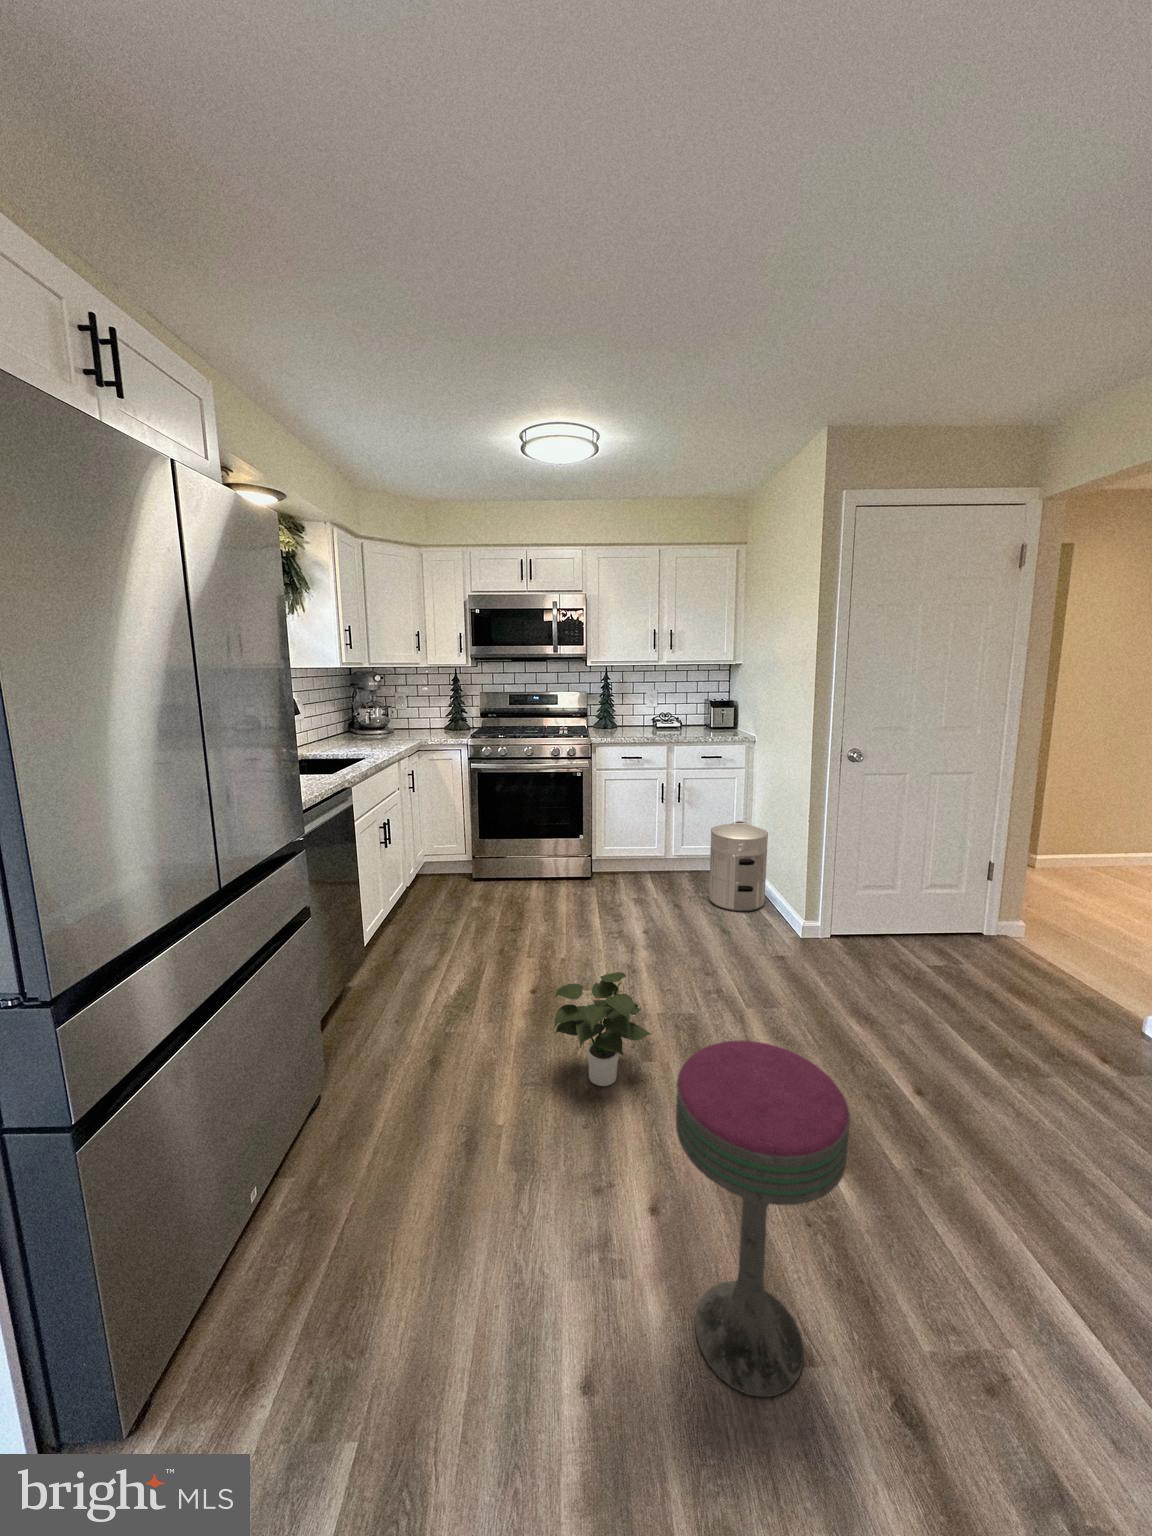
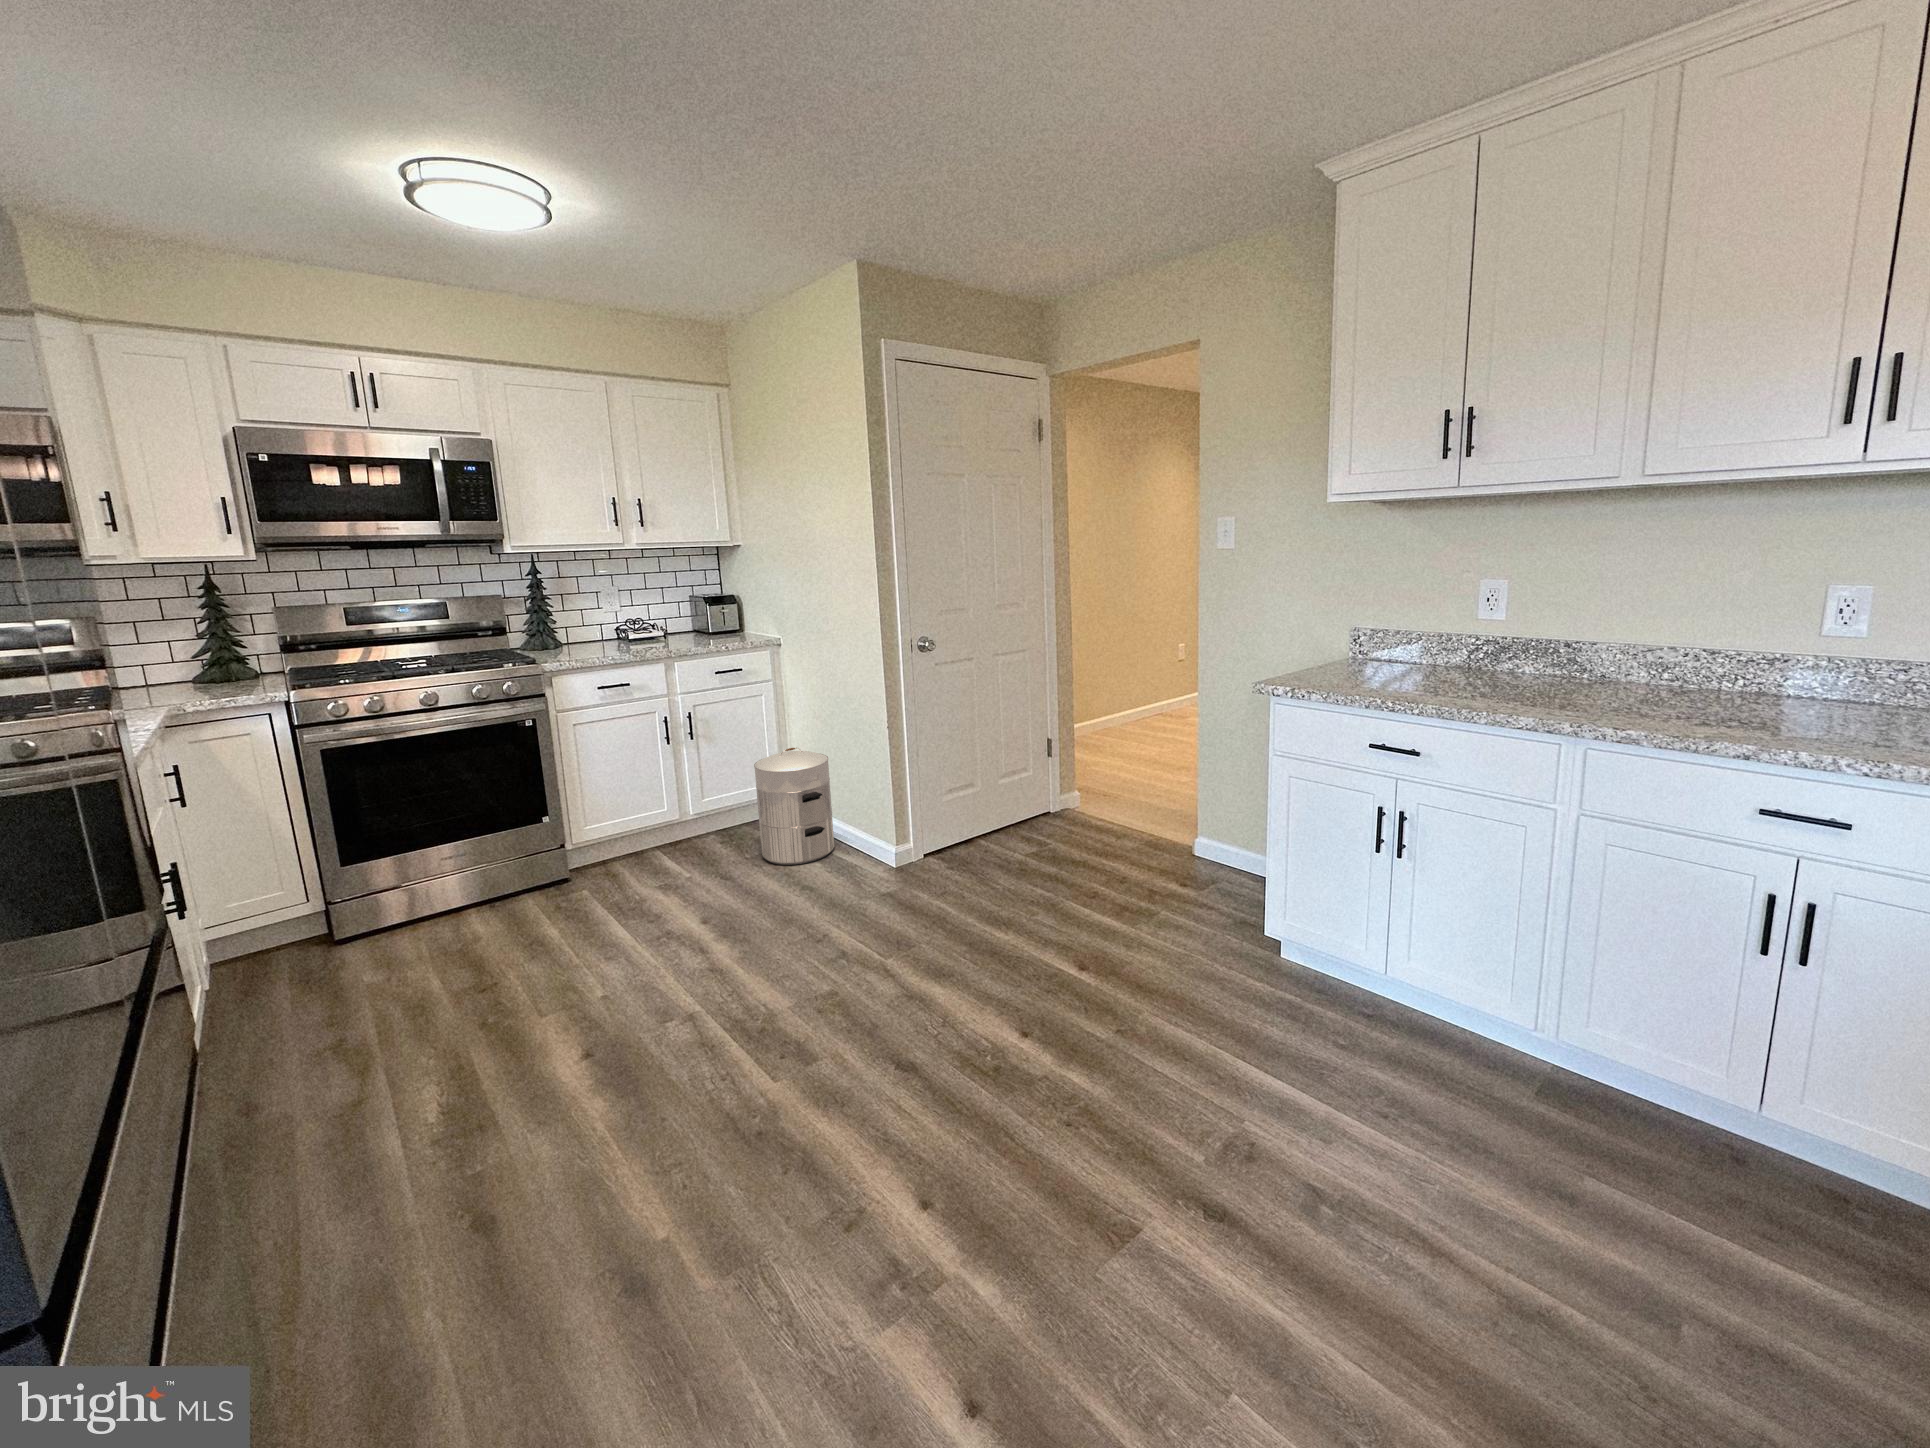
potted plant: present [554,972,651,1086] -> none [684,959,823,1117]
bar stool: present [676,1041,850,1397] -> none [982,934,1150,1281]

